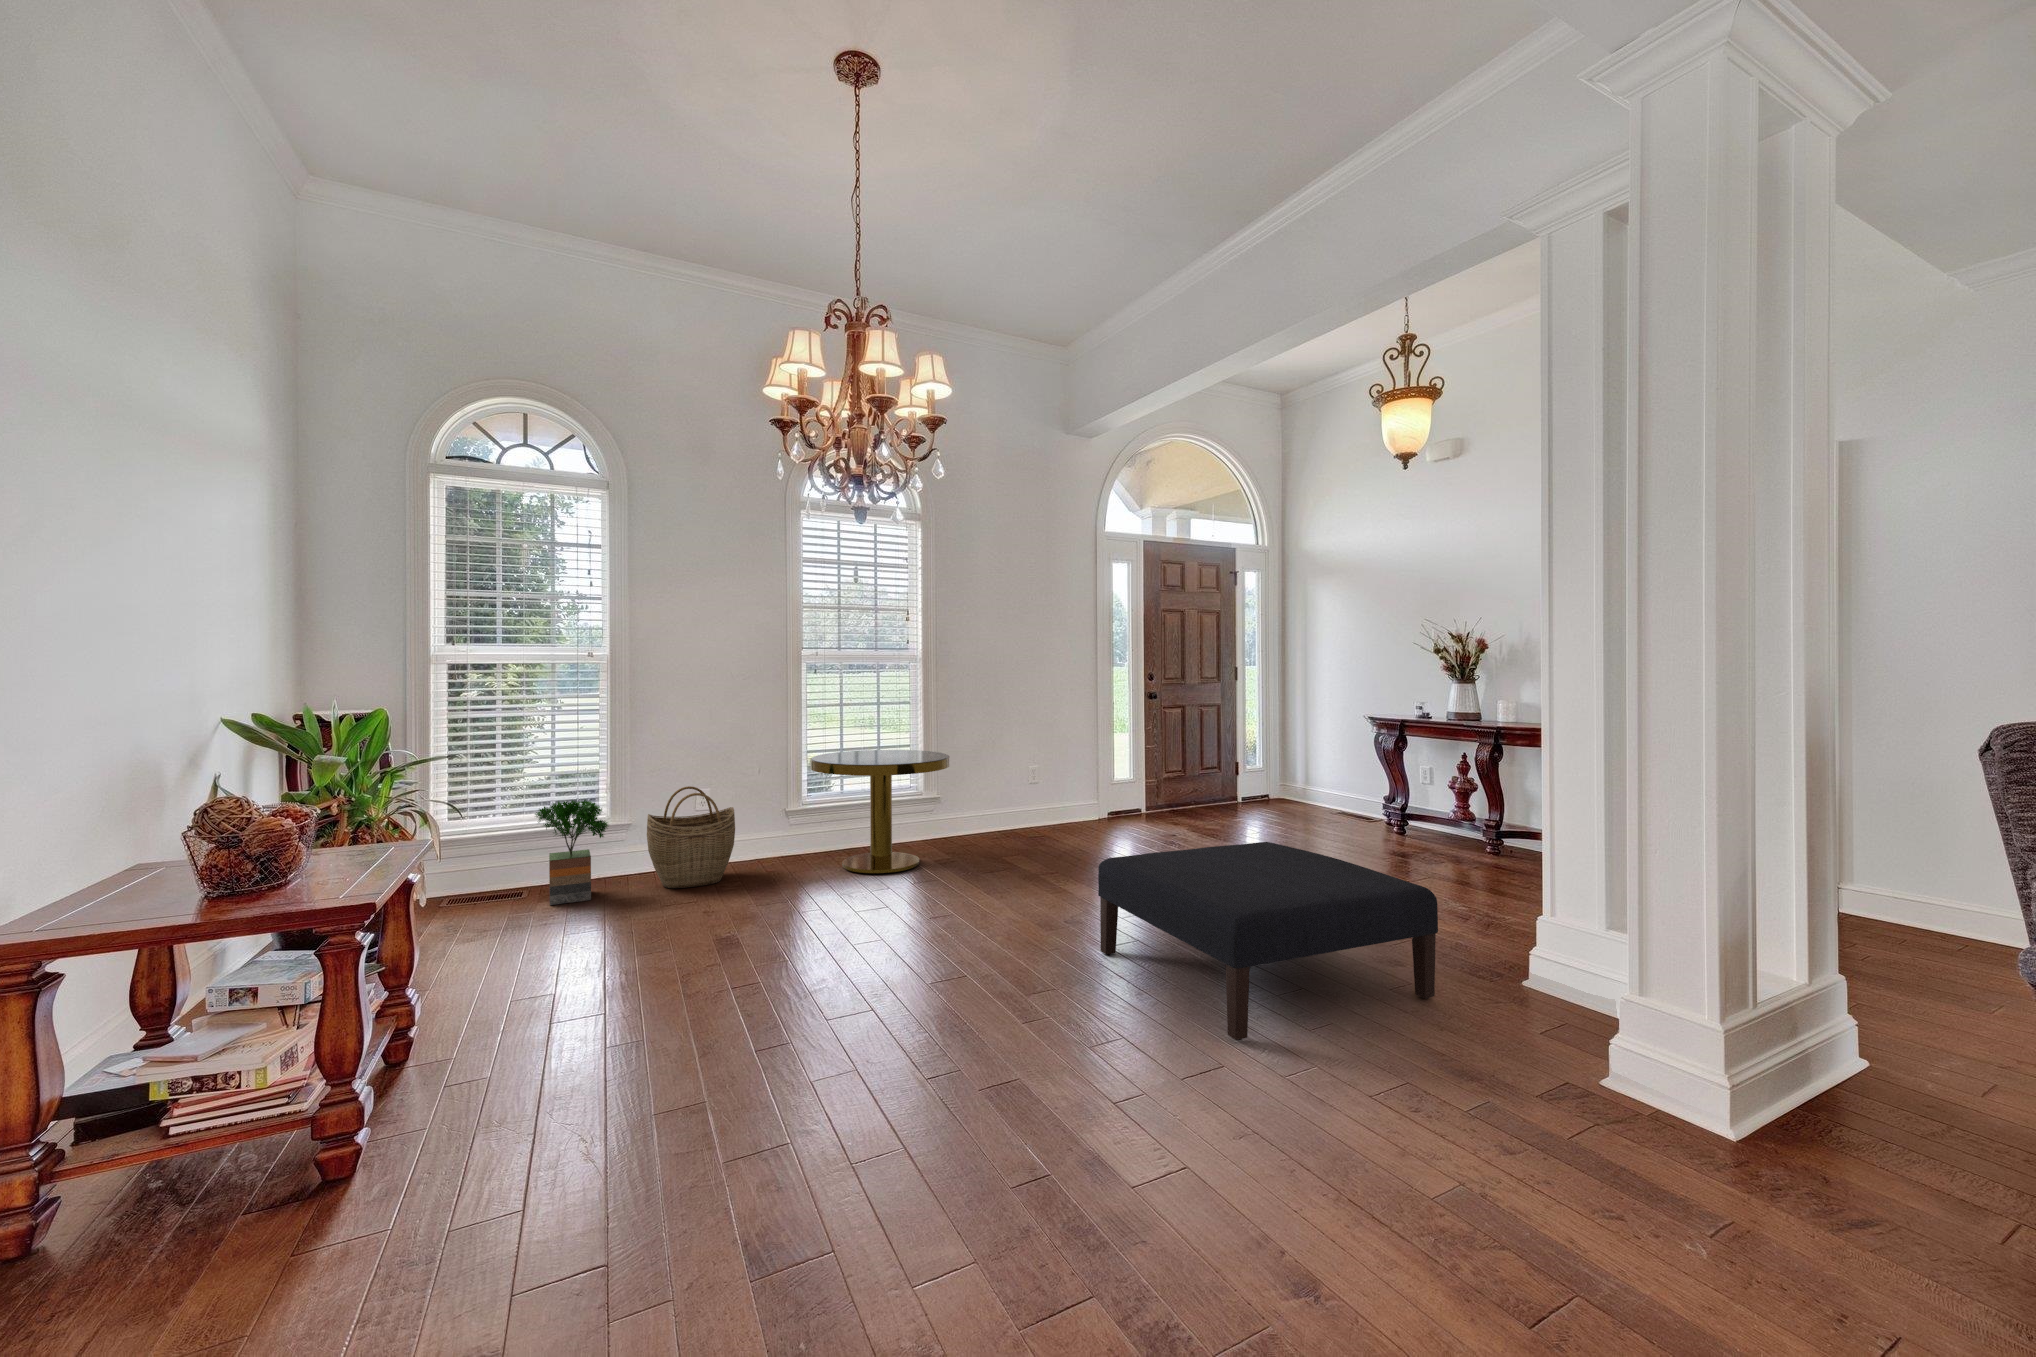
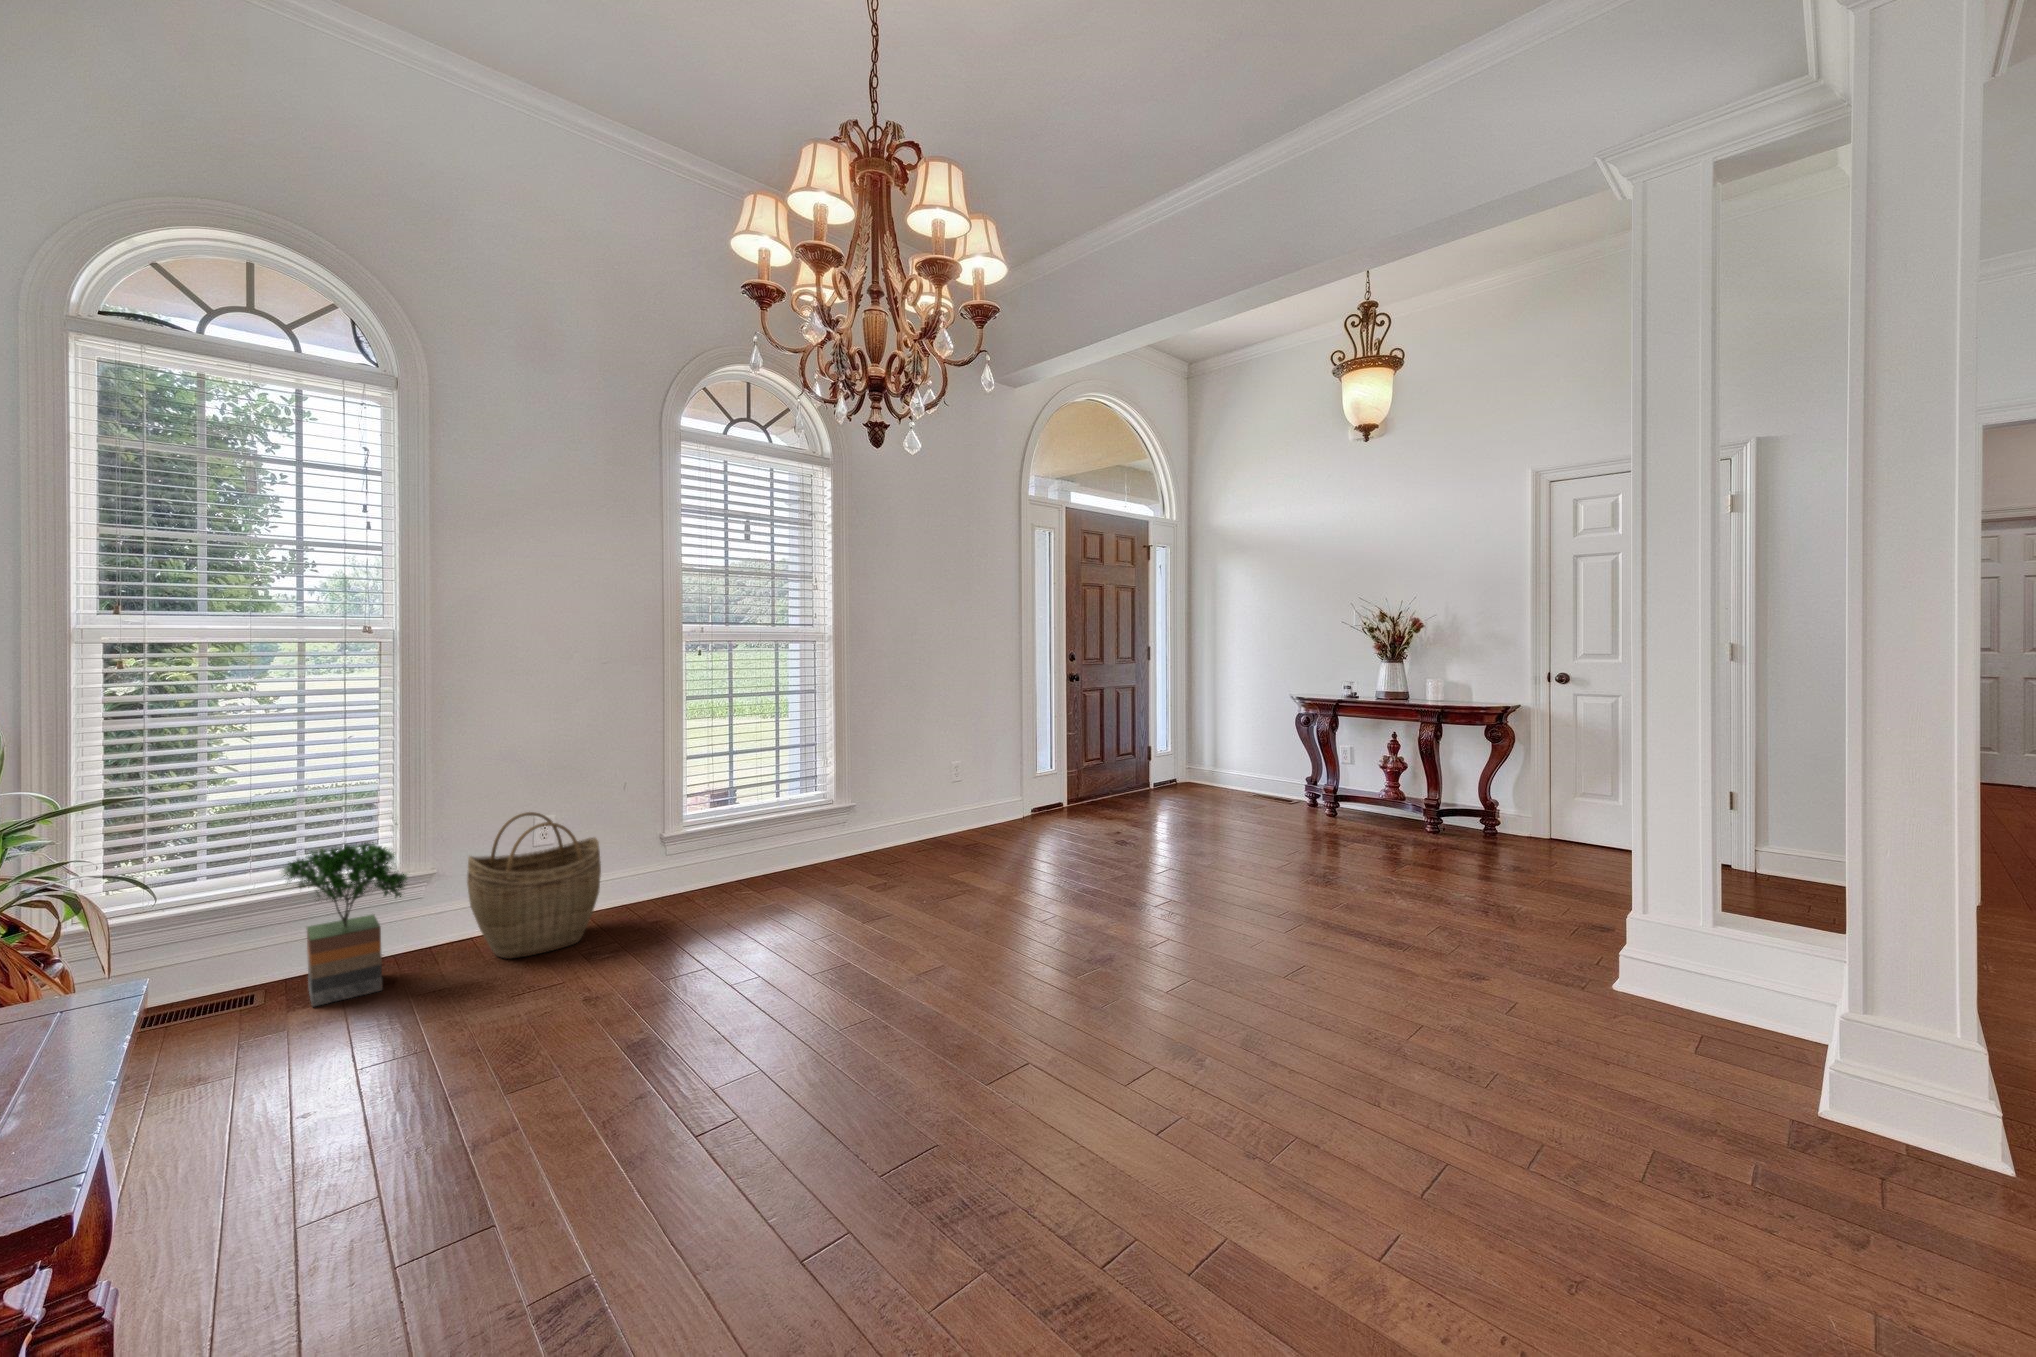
side table: present [810,750,950,873] -> none [702,750,883,911]
ottoman: present [1098,842,1438,1040] -> none [1146,847,1563,1127]

